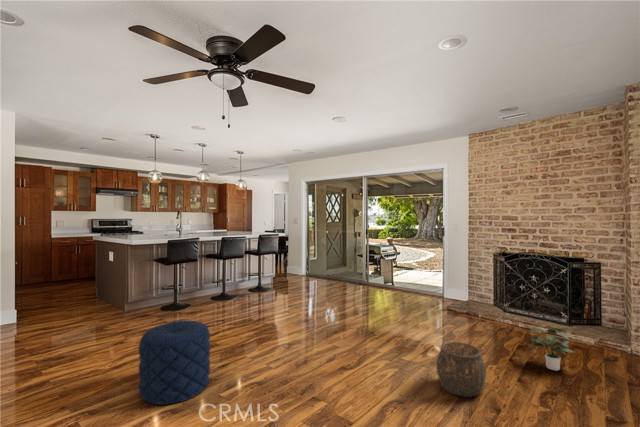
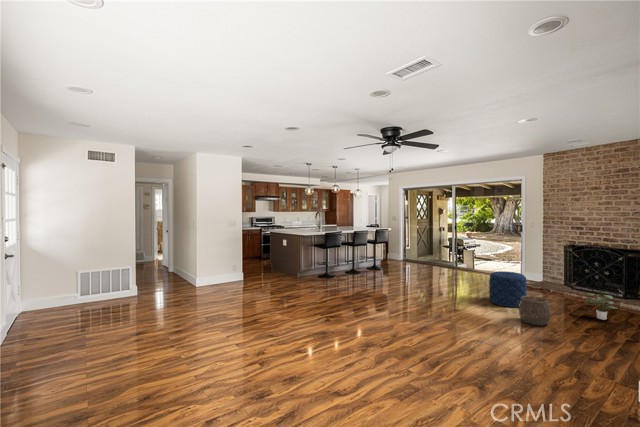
pouf: present [139,321,210,405] -> present [489,271,527,307]

